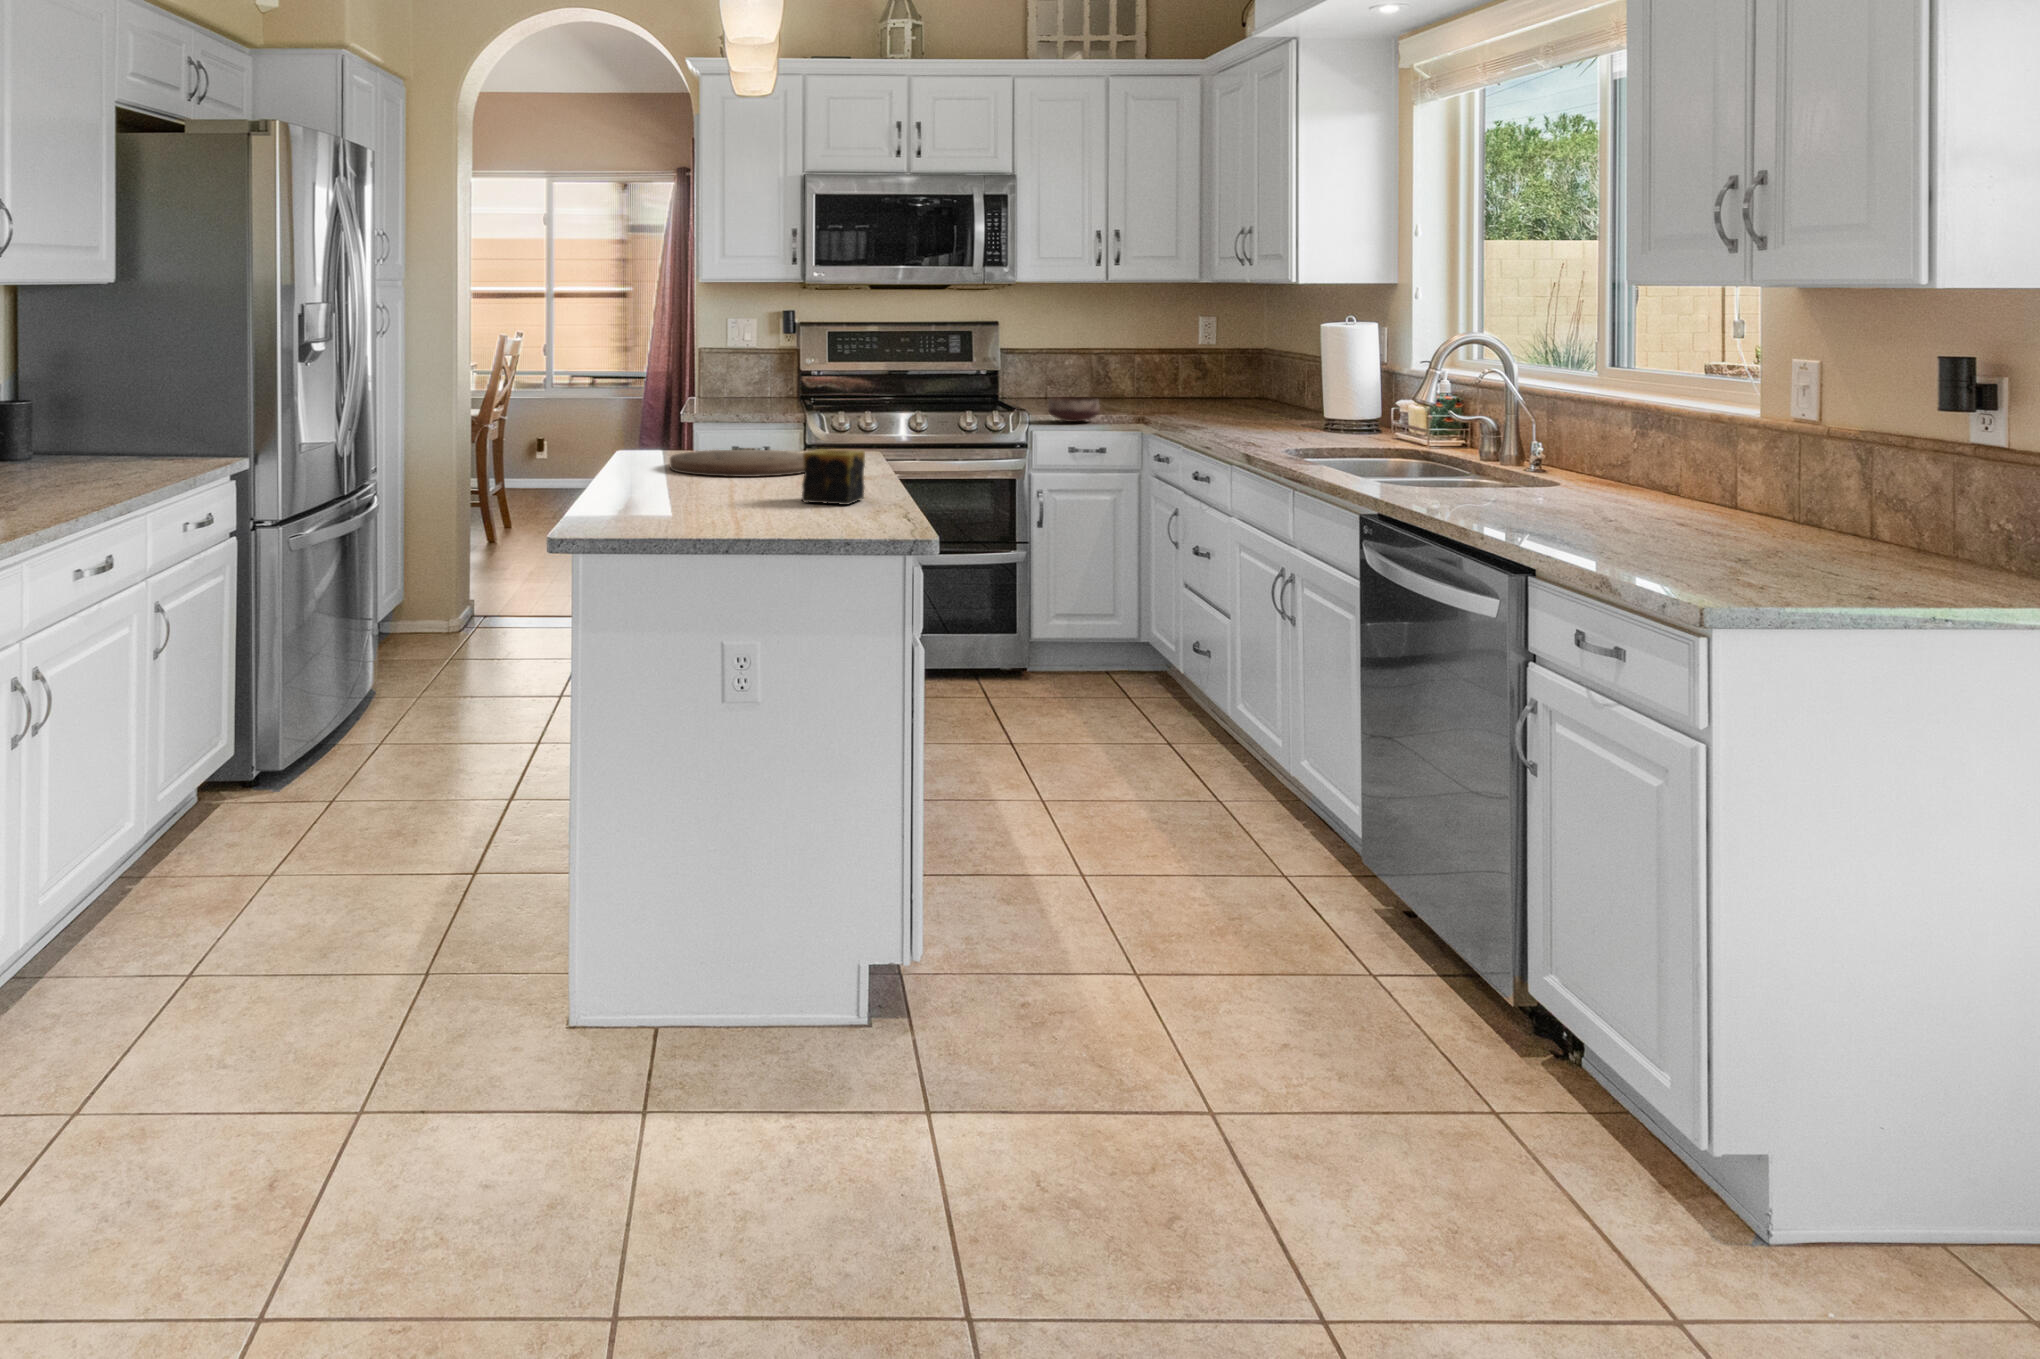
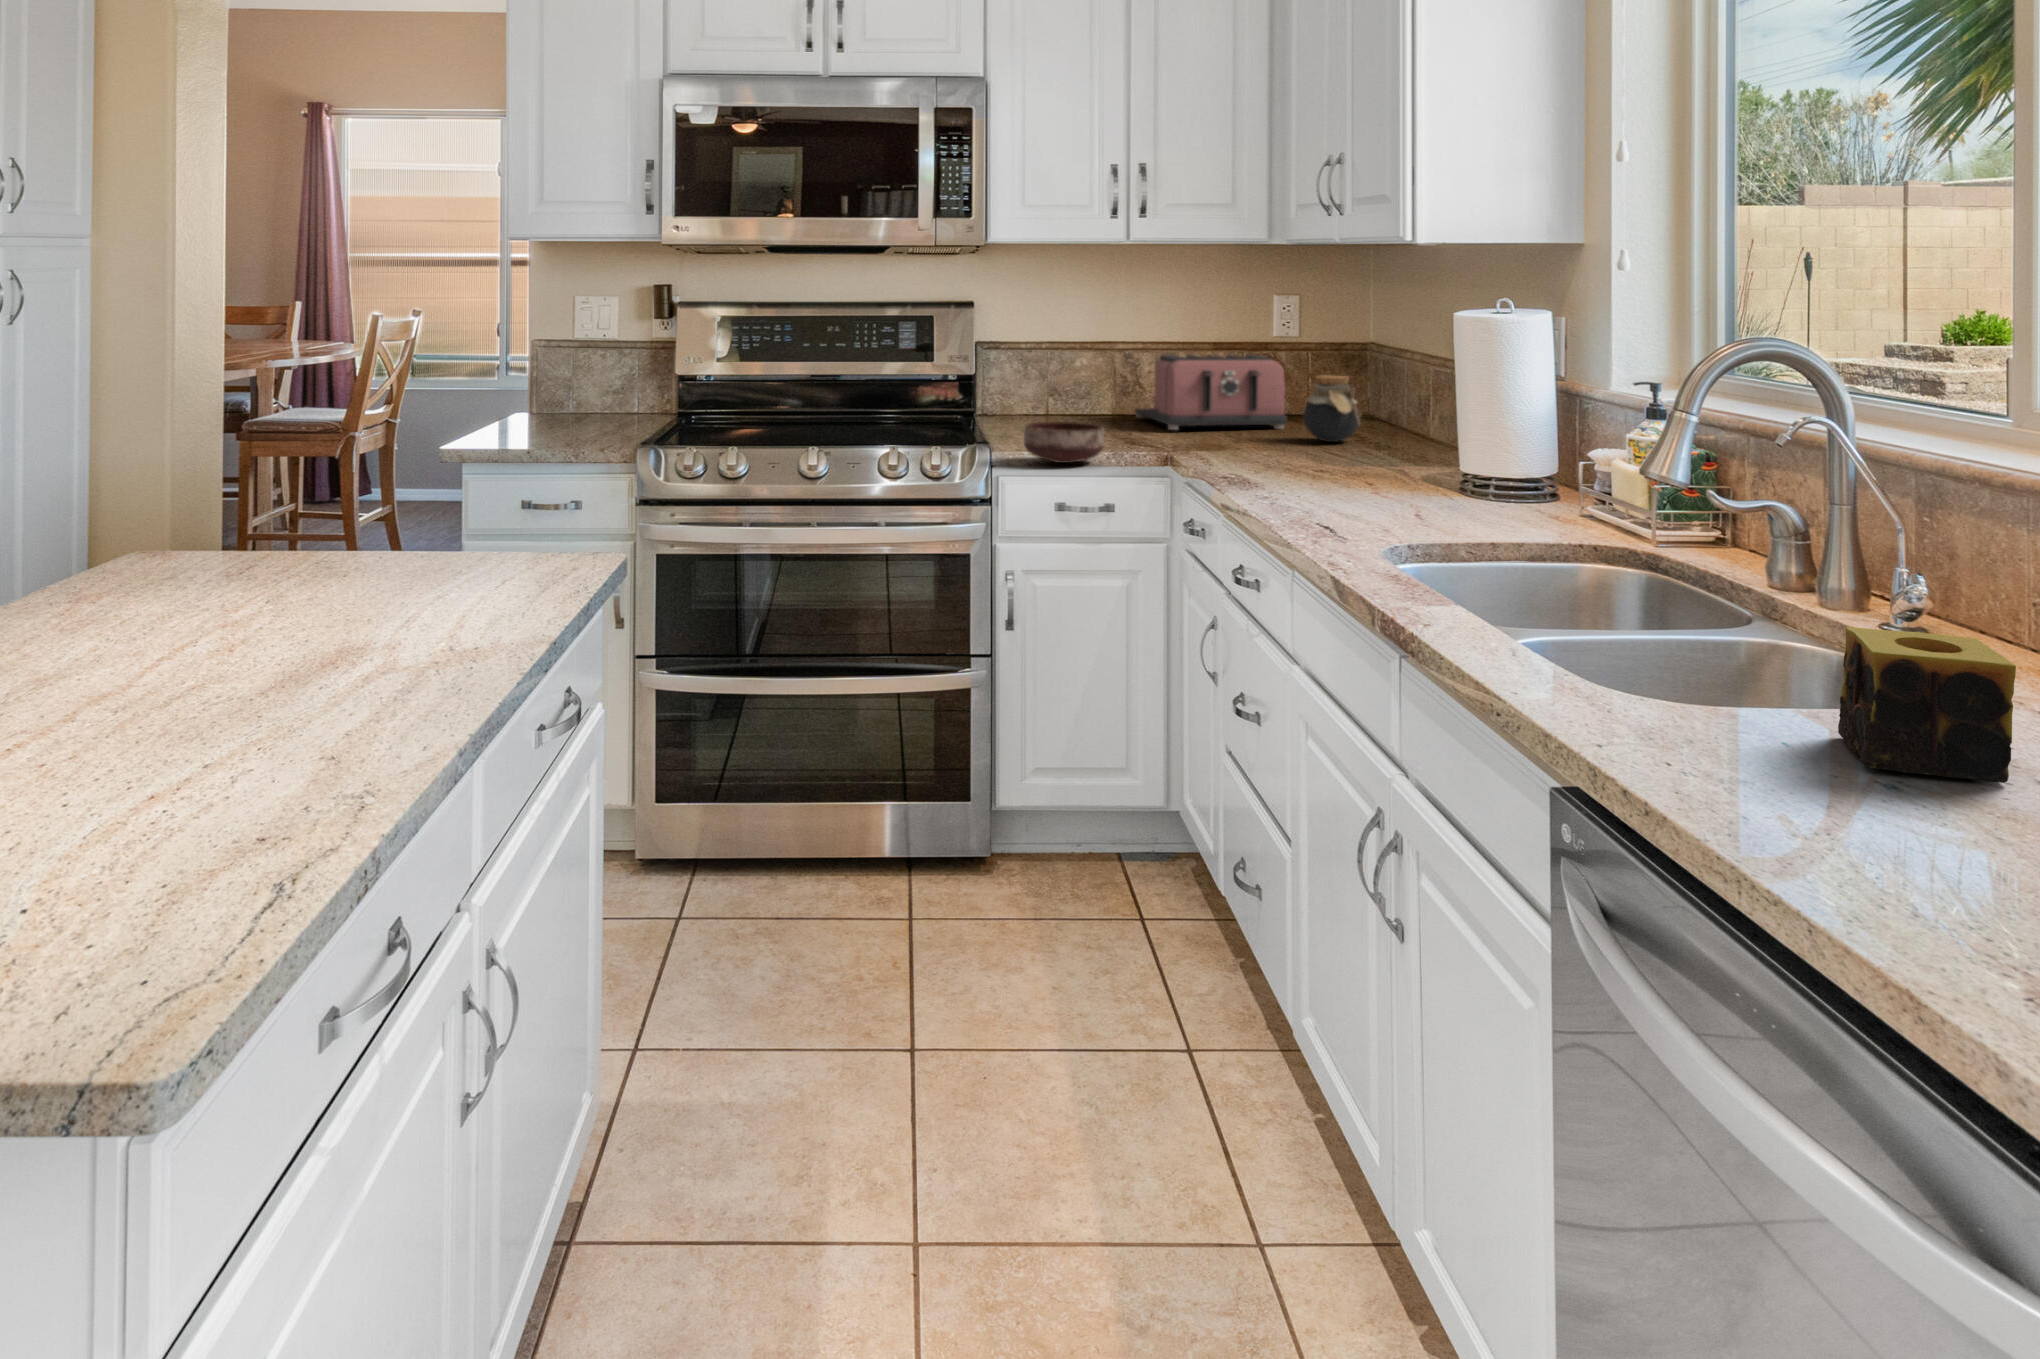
toaster: none [1105,356,1212,407] -> present [1135,354,1287,430]
jar: none [1224,369,1263,412] -> present [1303,376,1362,442]
candle: present [802,449,865,505] -> present [1838,626,2016,783]
cutting board: present [670,450,804,477] -> none [147,562,461,652]

